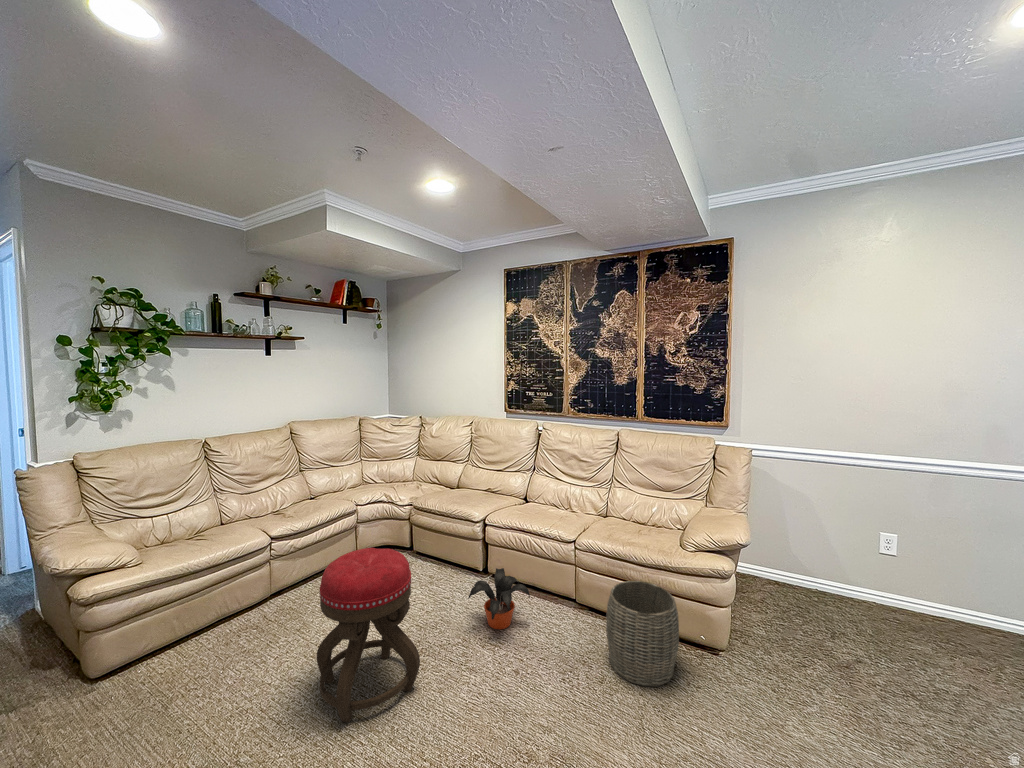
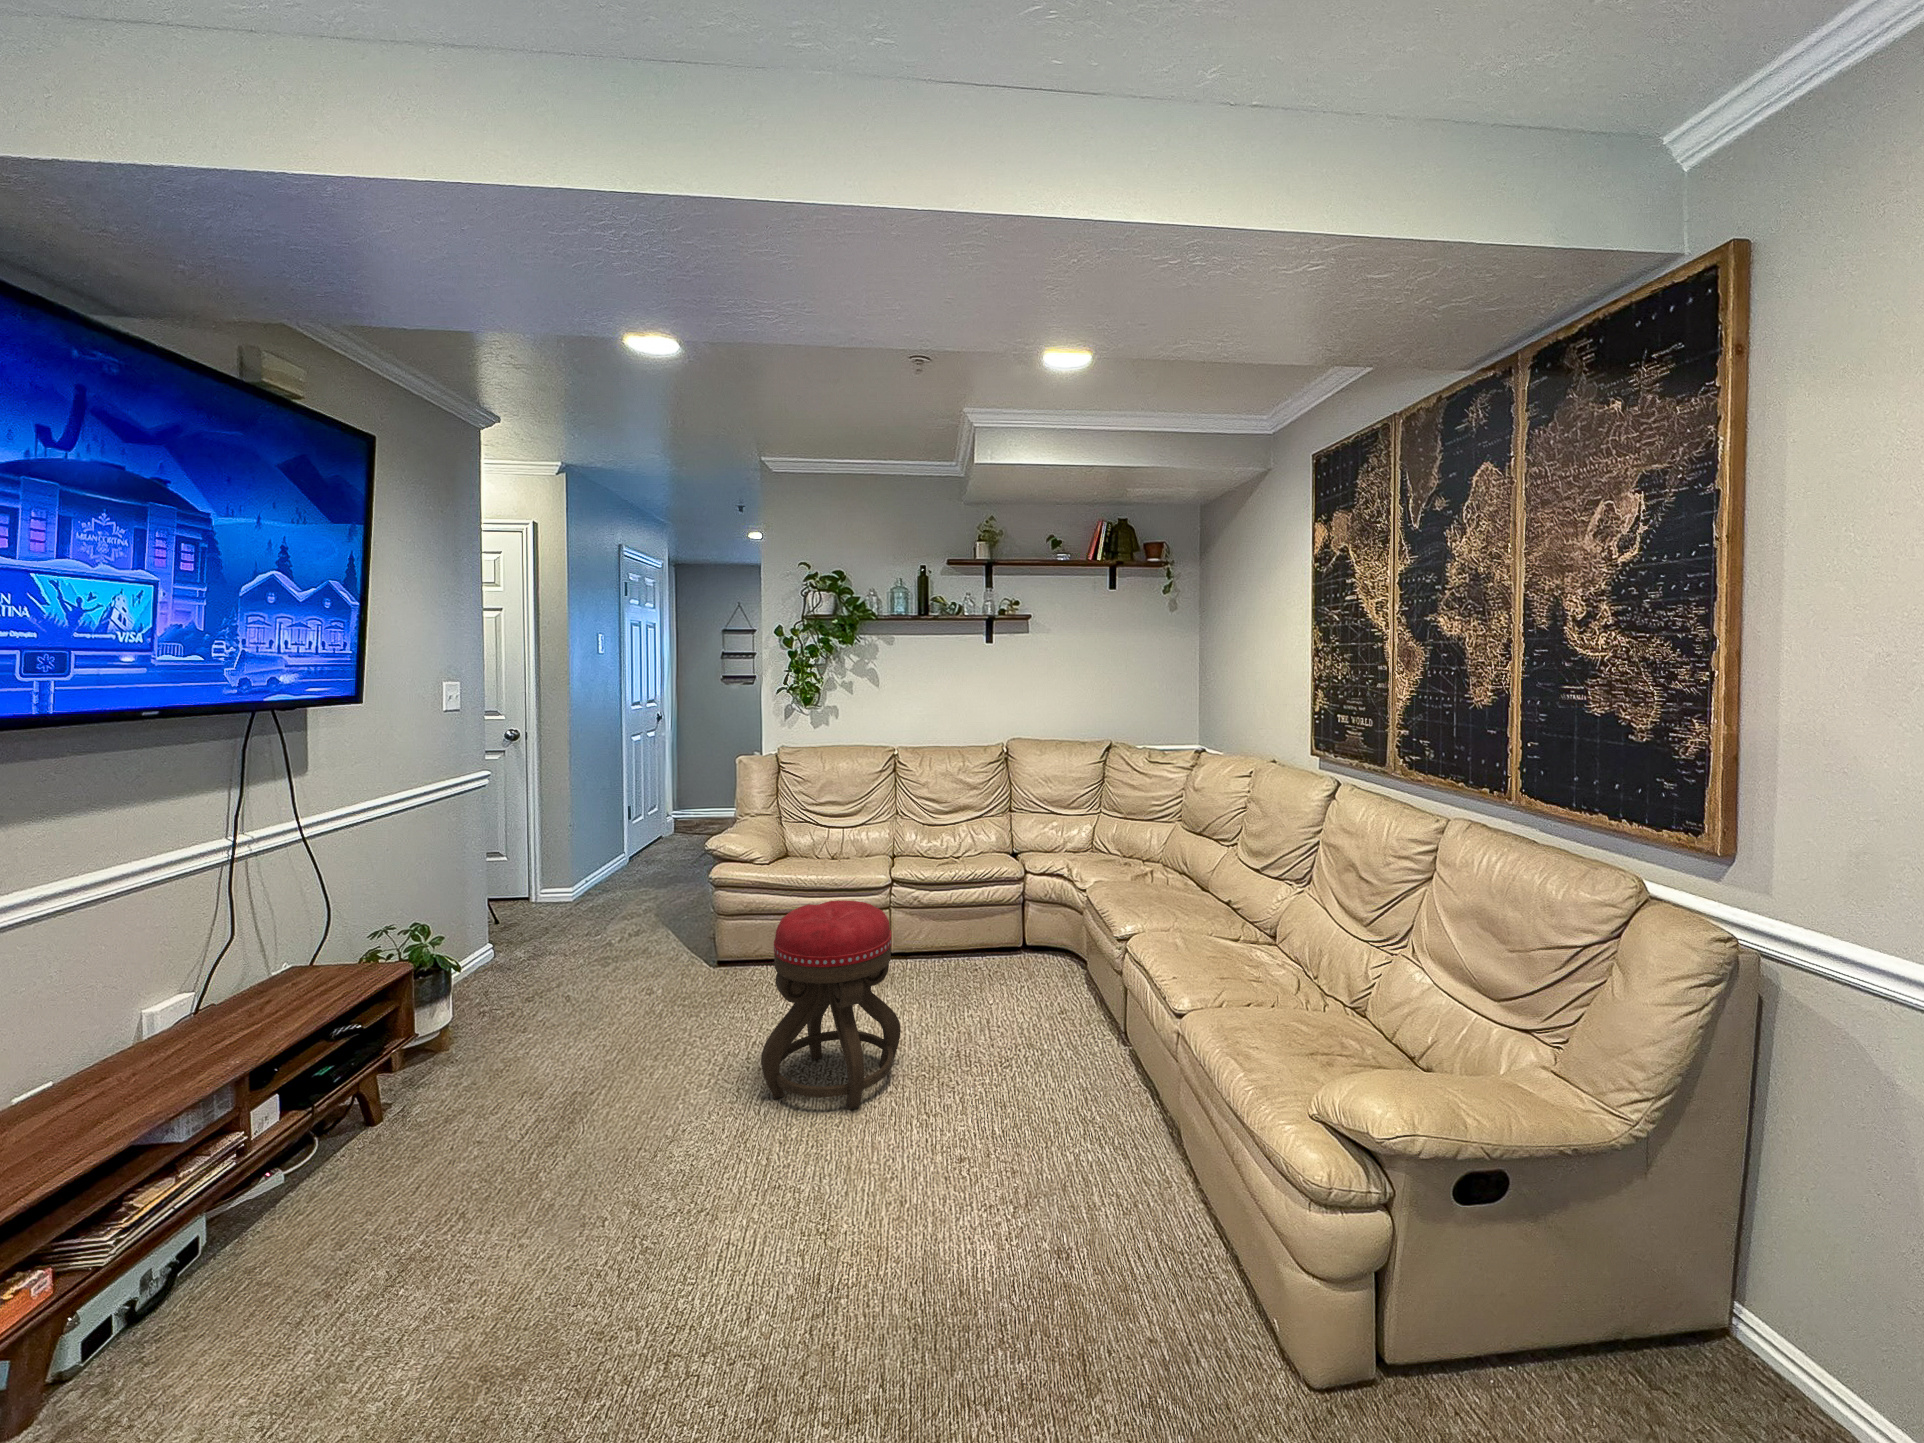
potted plant: present [469,568,530,629] -> none [998,1017,1099,1119]
woven basket: present [606,581,679,687] -> none [1065,1110,1216,1348]

